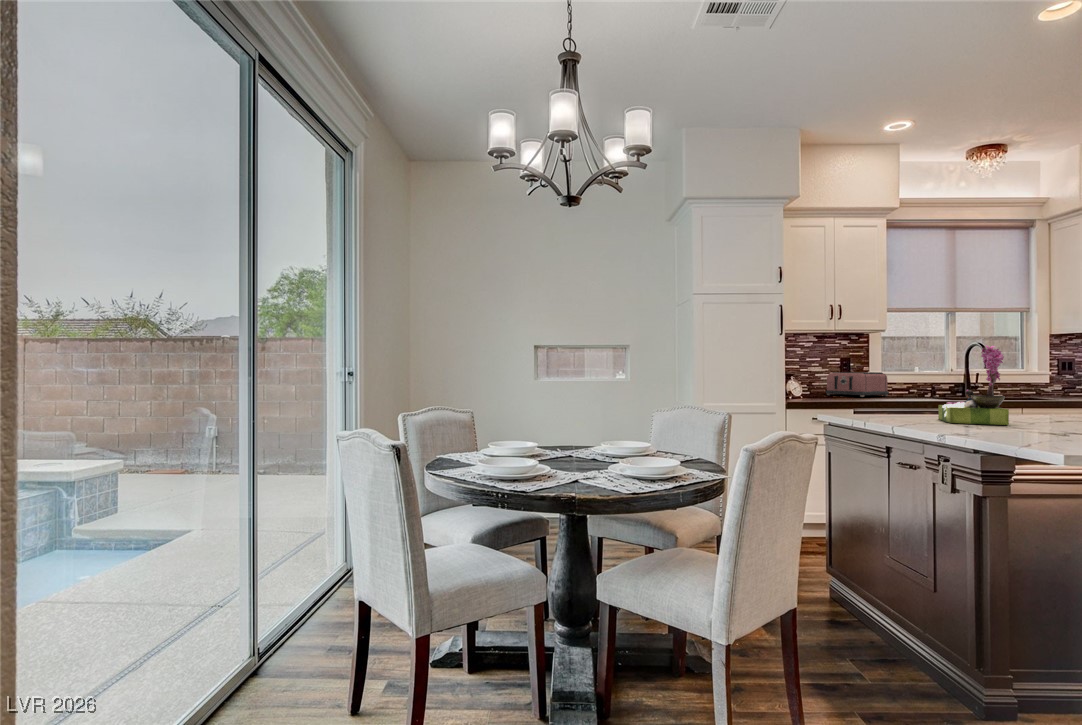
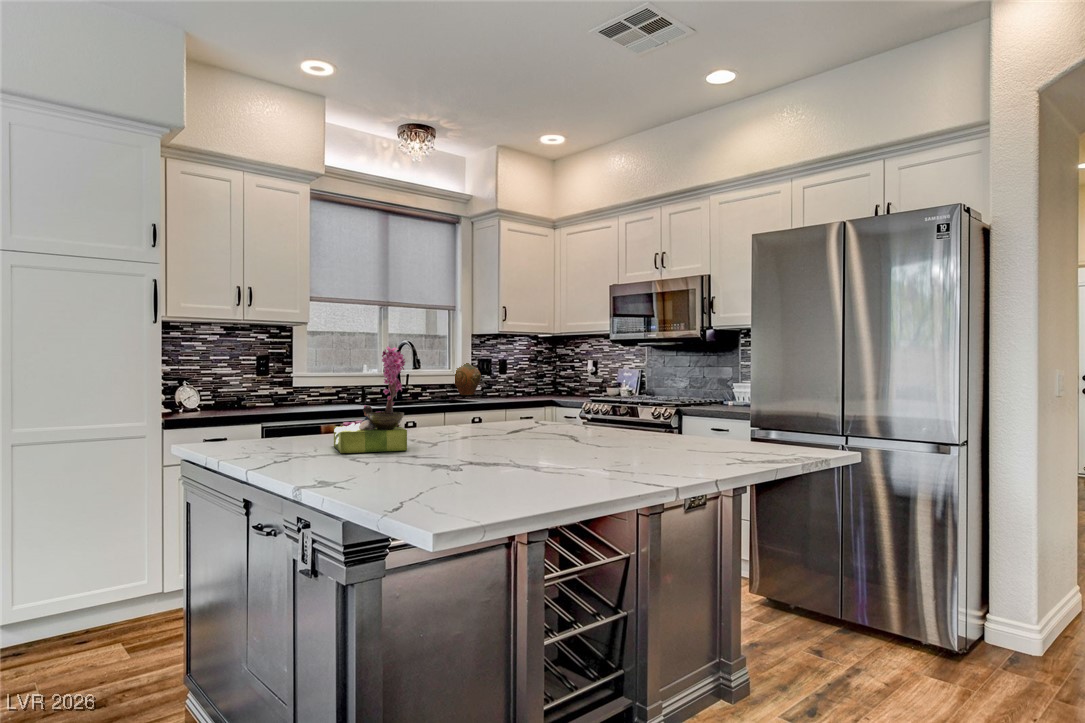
ceramic jug: none [1027,356,1063,395] -> present [455,363,481,395]
toaster: present [826,372,889,397] -> none [234,375,313,408]

